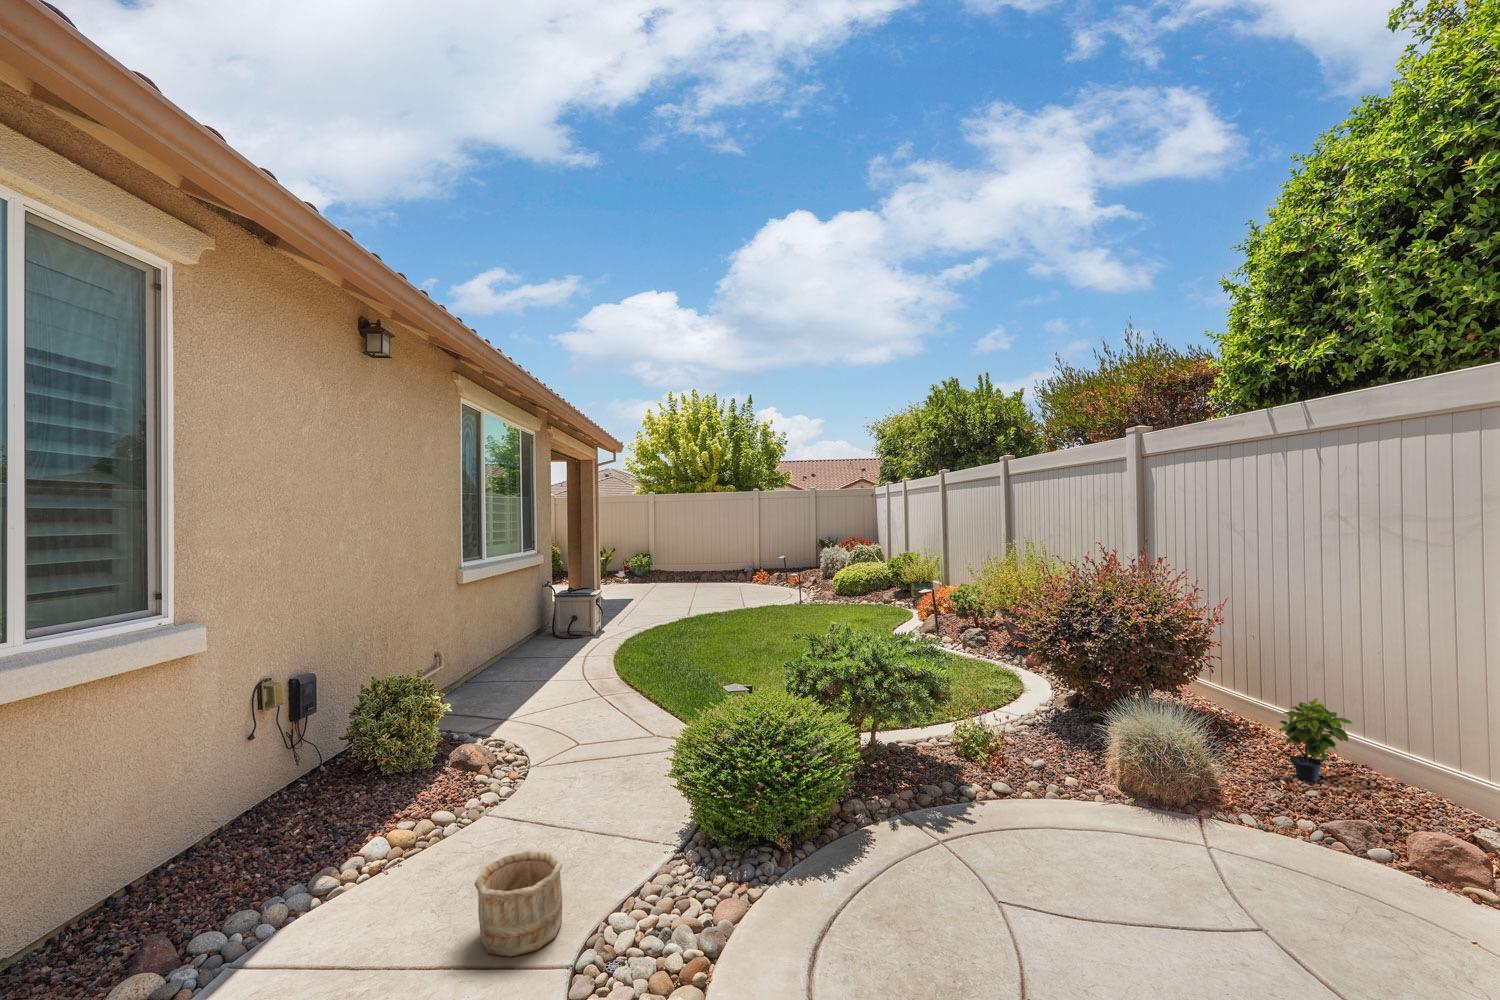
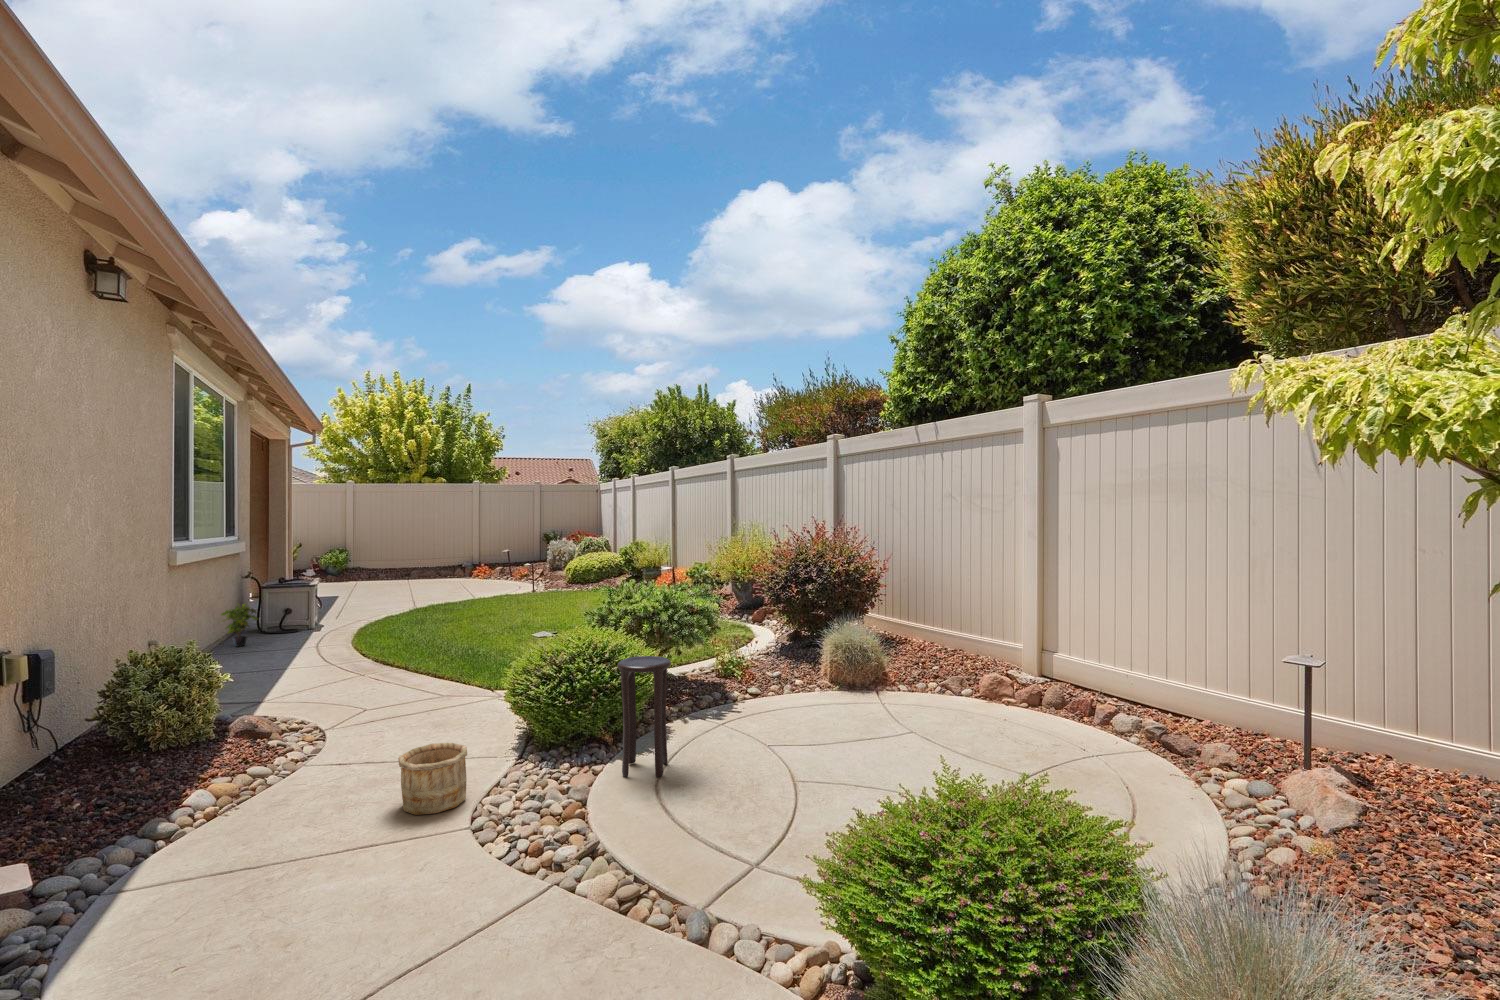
potted plant: present [1279,698,1353,782] -> present [221,604,258,647]
stool: none [753,762,830,952] -> present [617,656,671,777]

